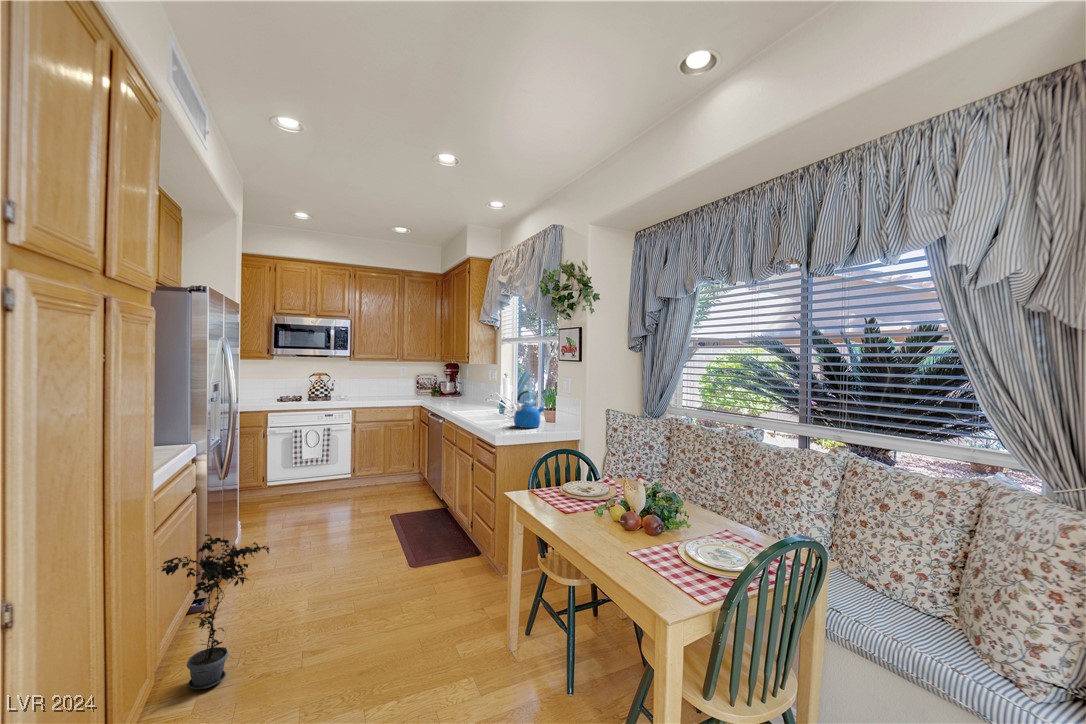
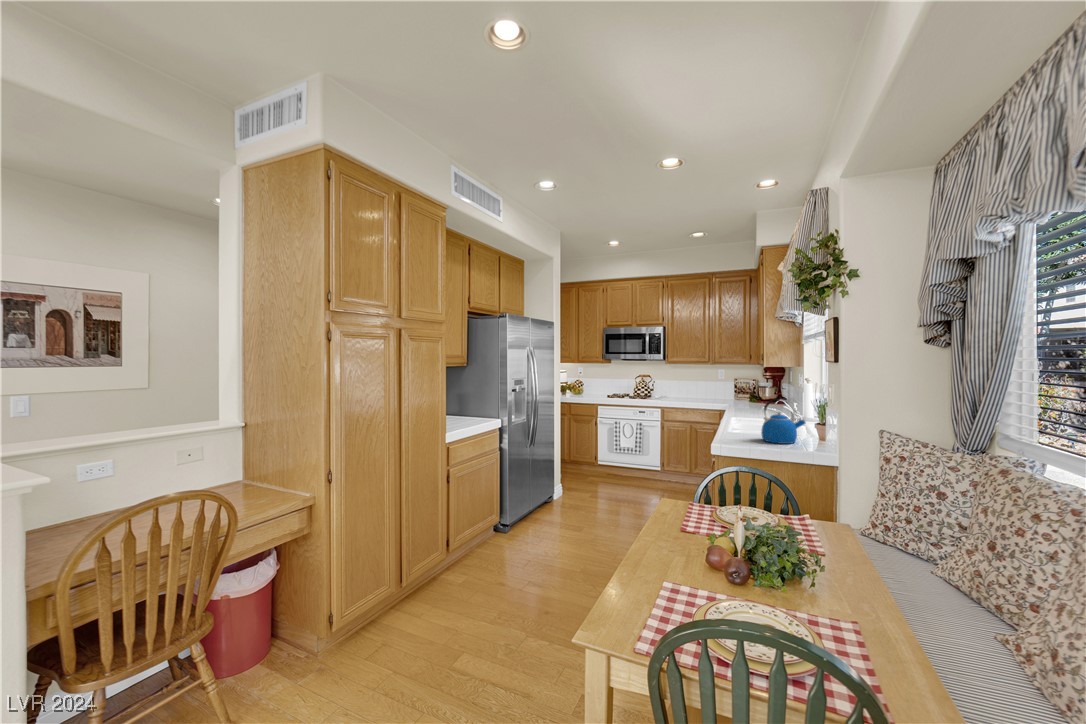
potted plant: present [158,534,269,689] -> none [442,485,505,590]

